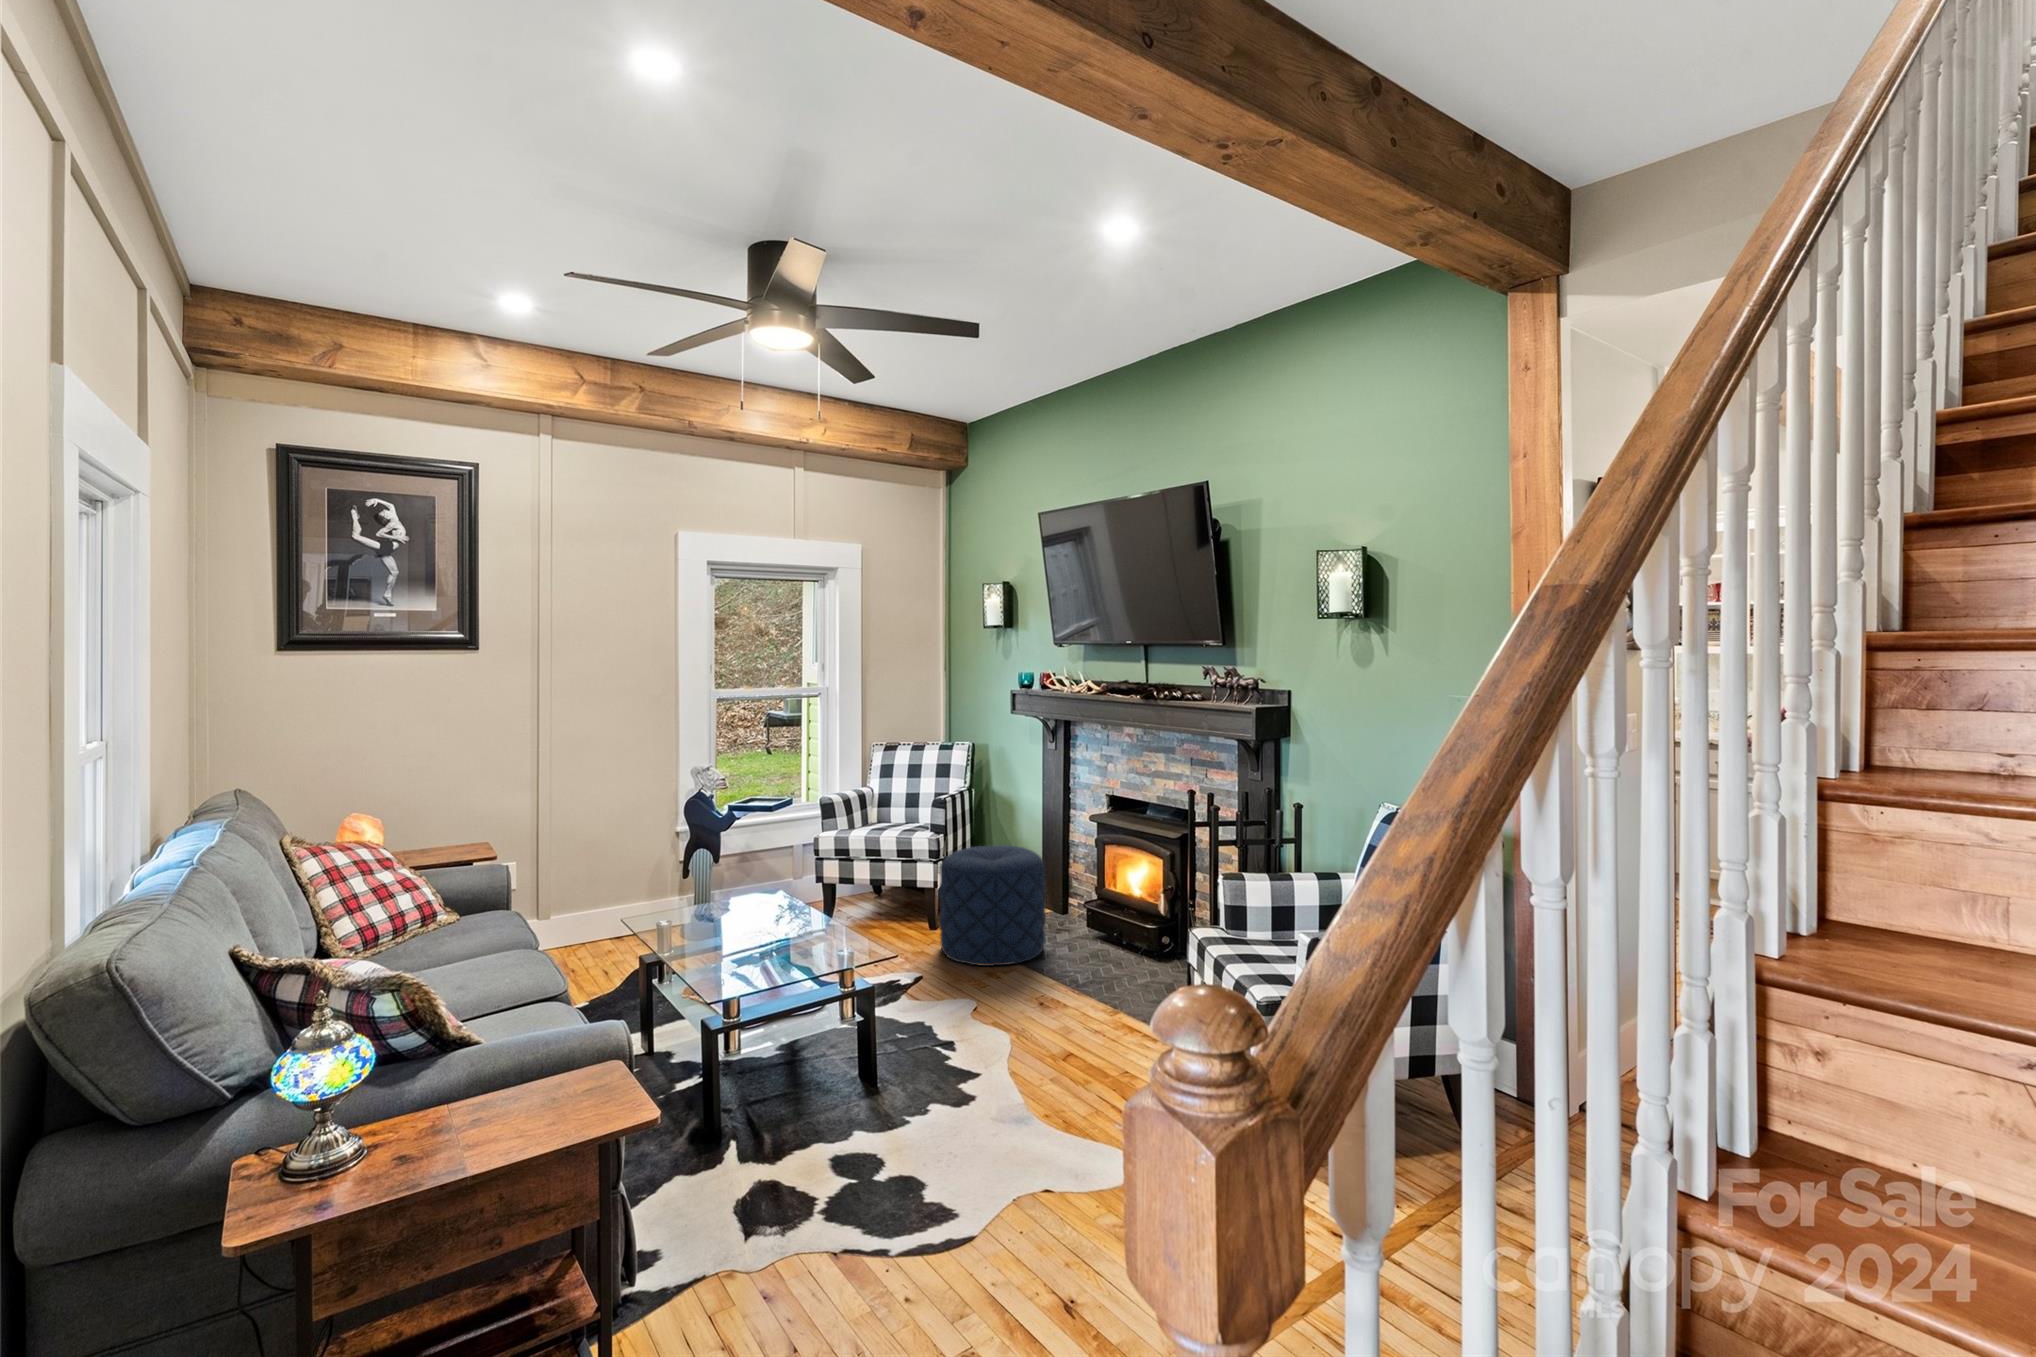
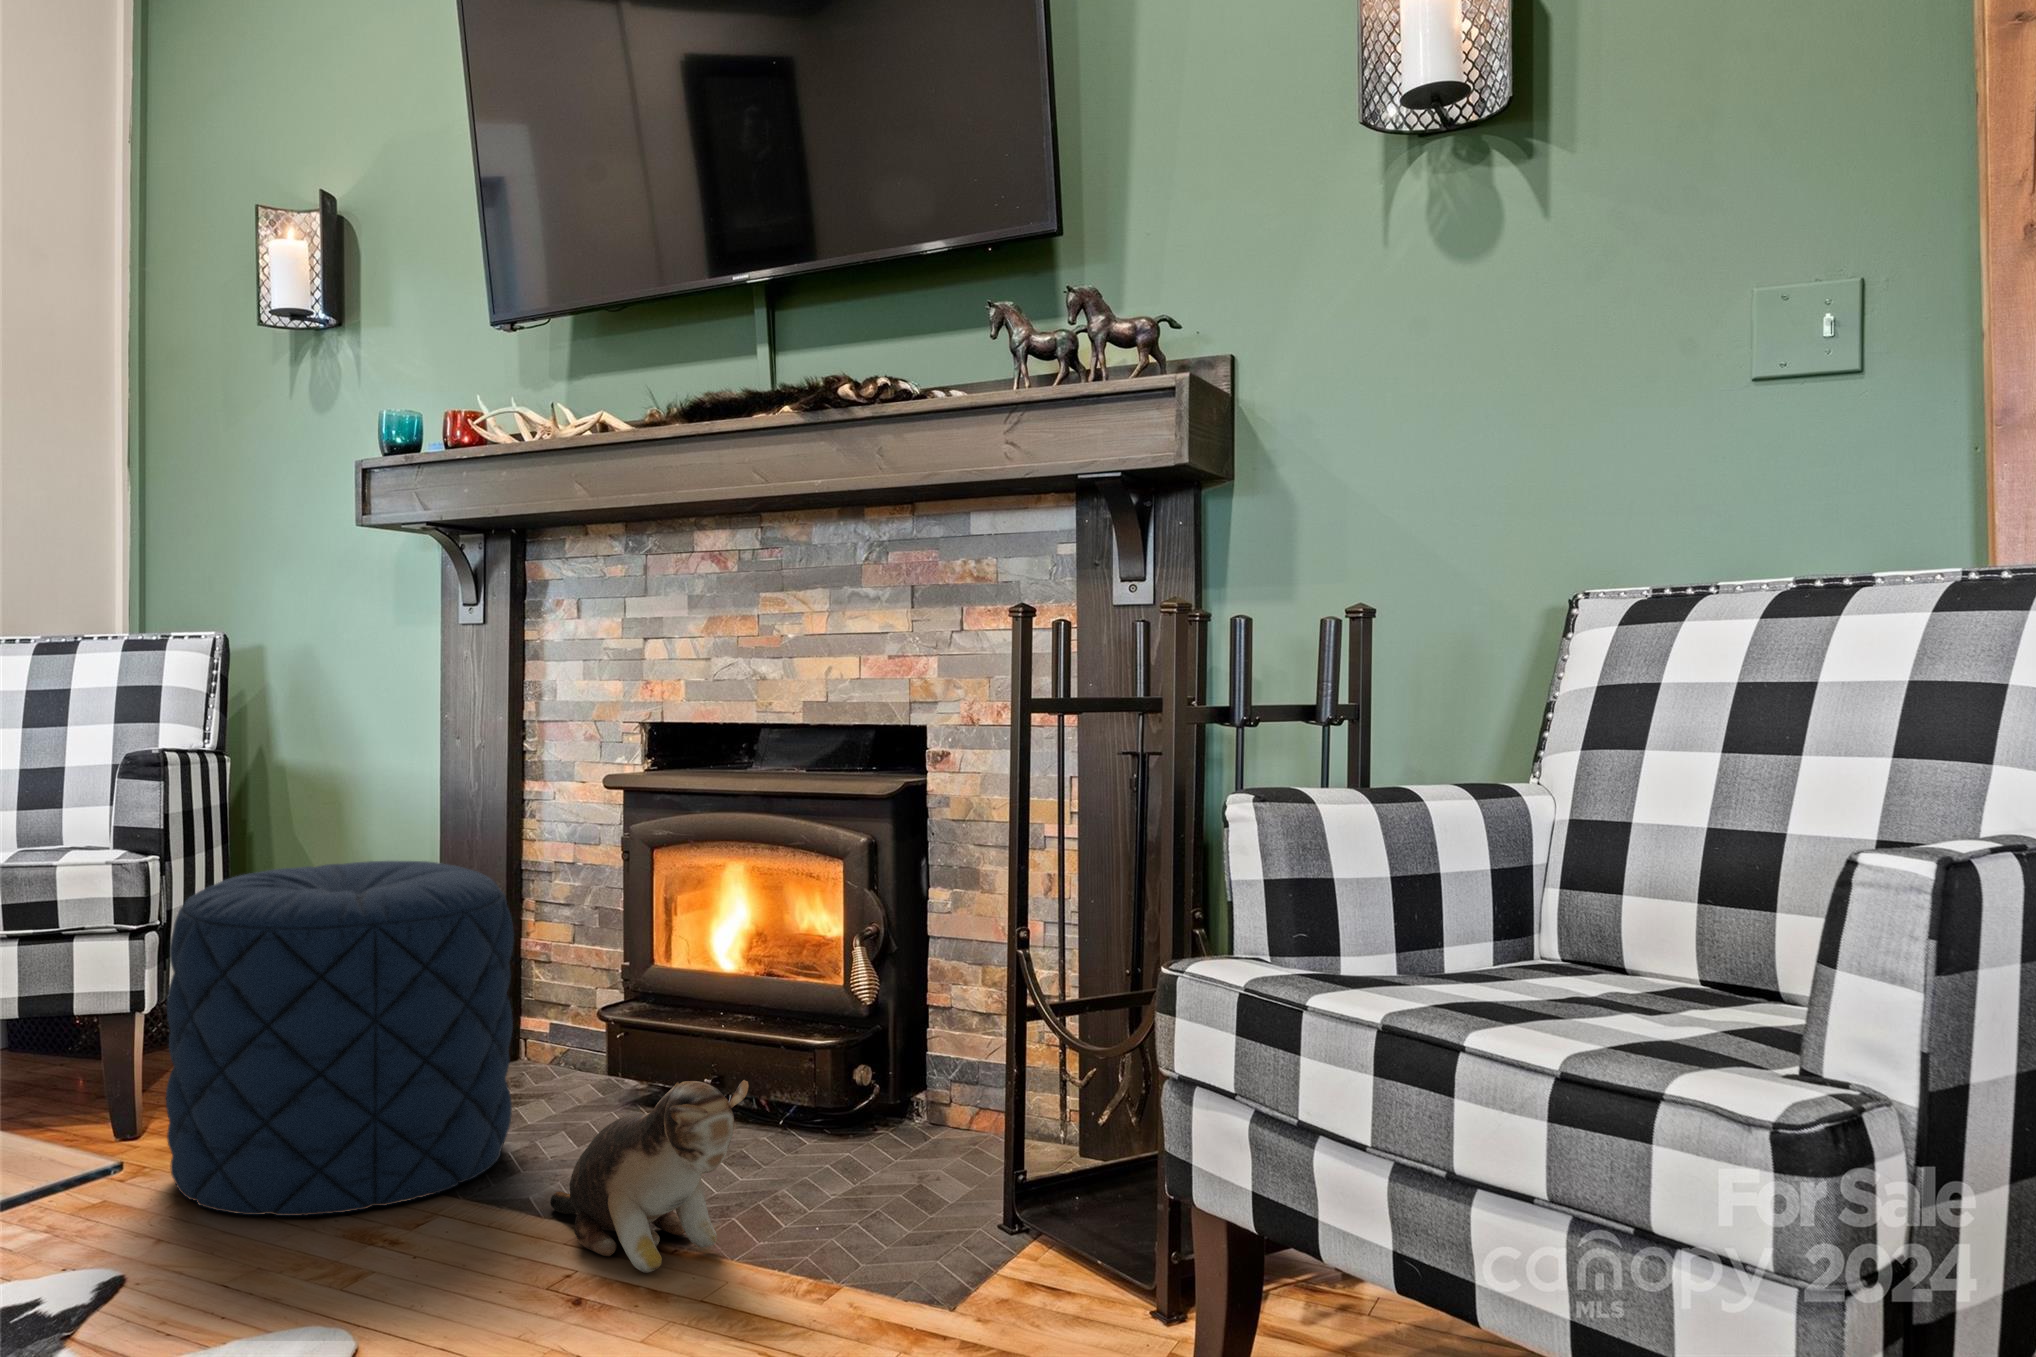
plush toy: none [1048,939,1096,1000] -> present [550,1080,749,1272]

